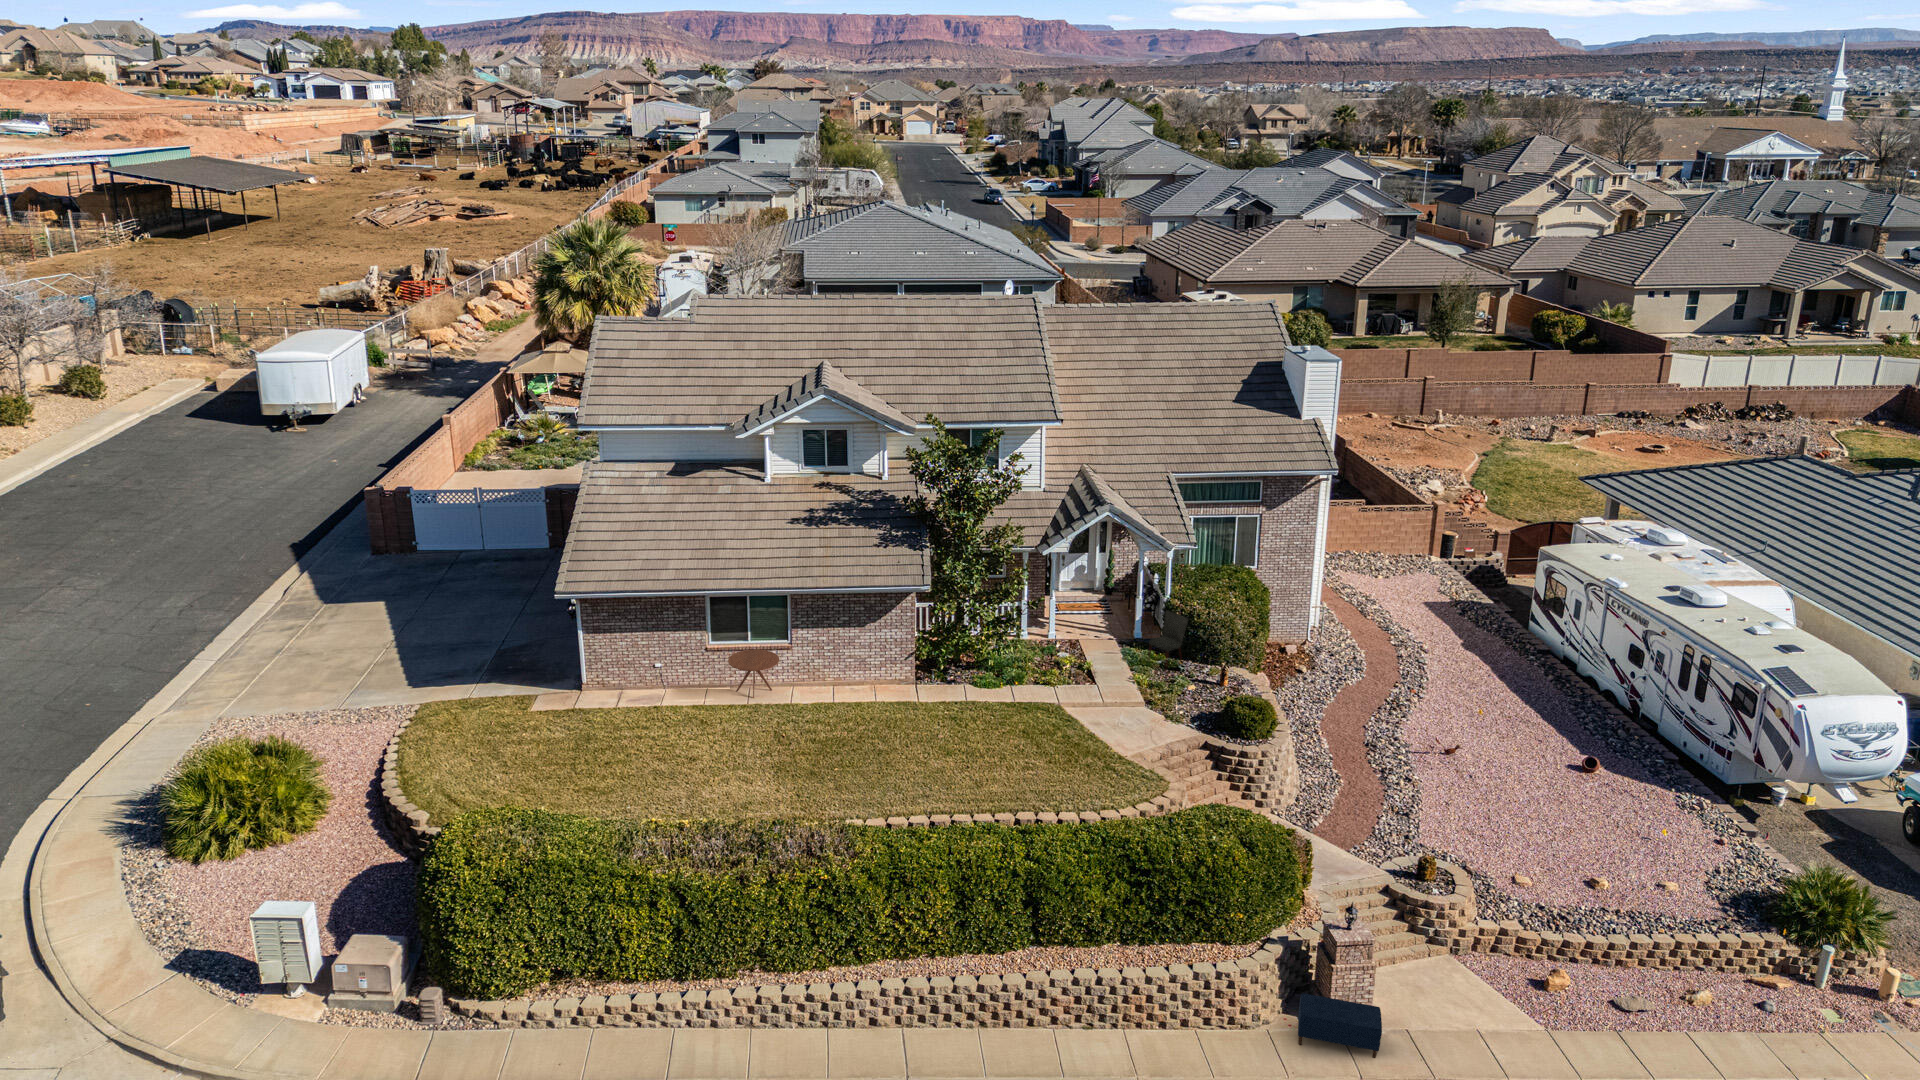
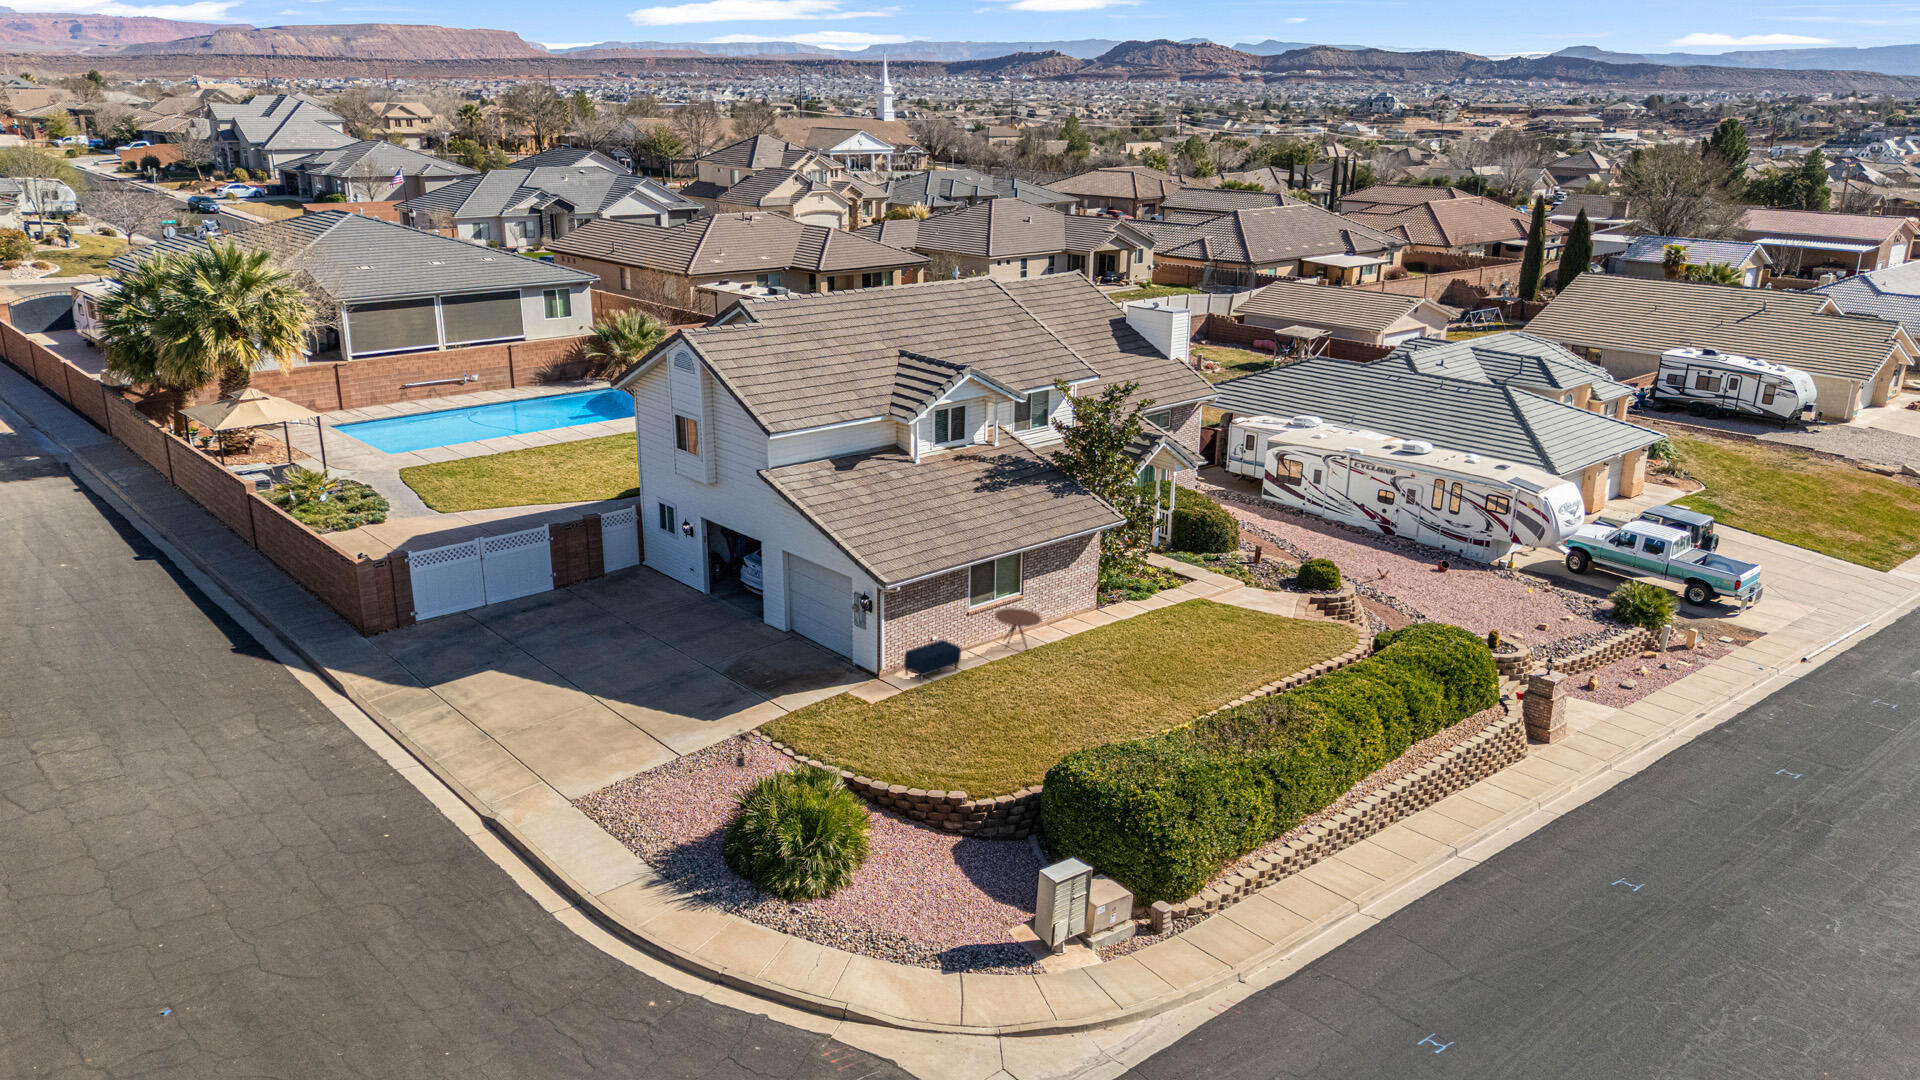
chair: present [1148,611,1188,668] -> none [1188,518,1213,562]
potted plant: none [354,682,372,716] -> present [731,729,750,766]
bench: present [1298,993,1382,1058] -> present [904,640,961,682]

